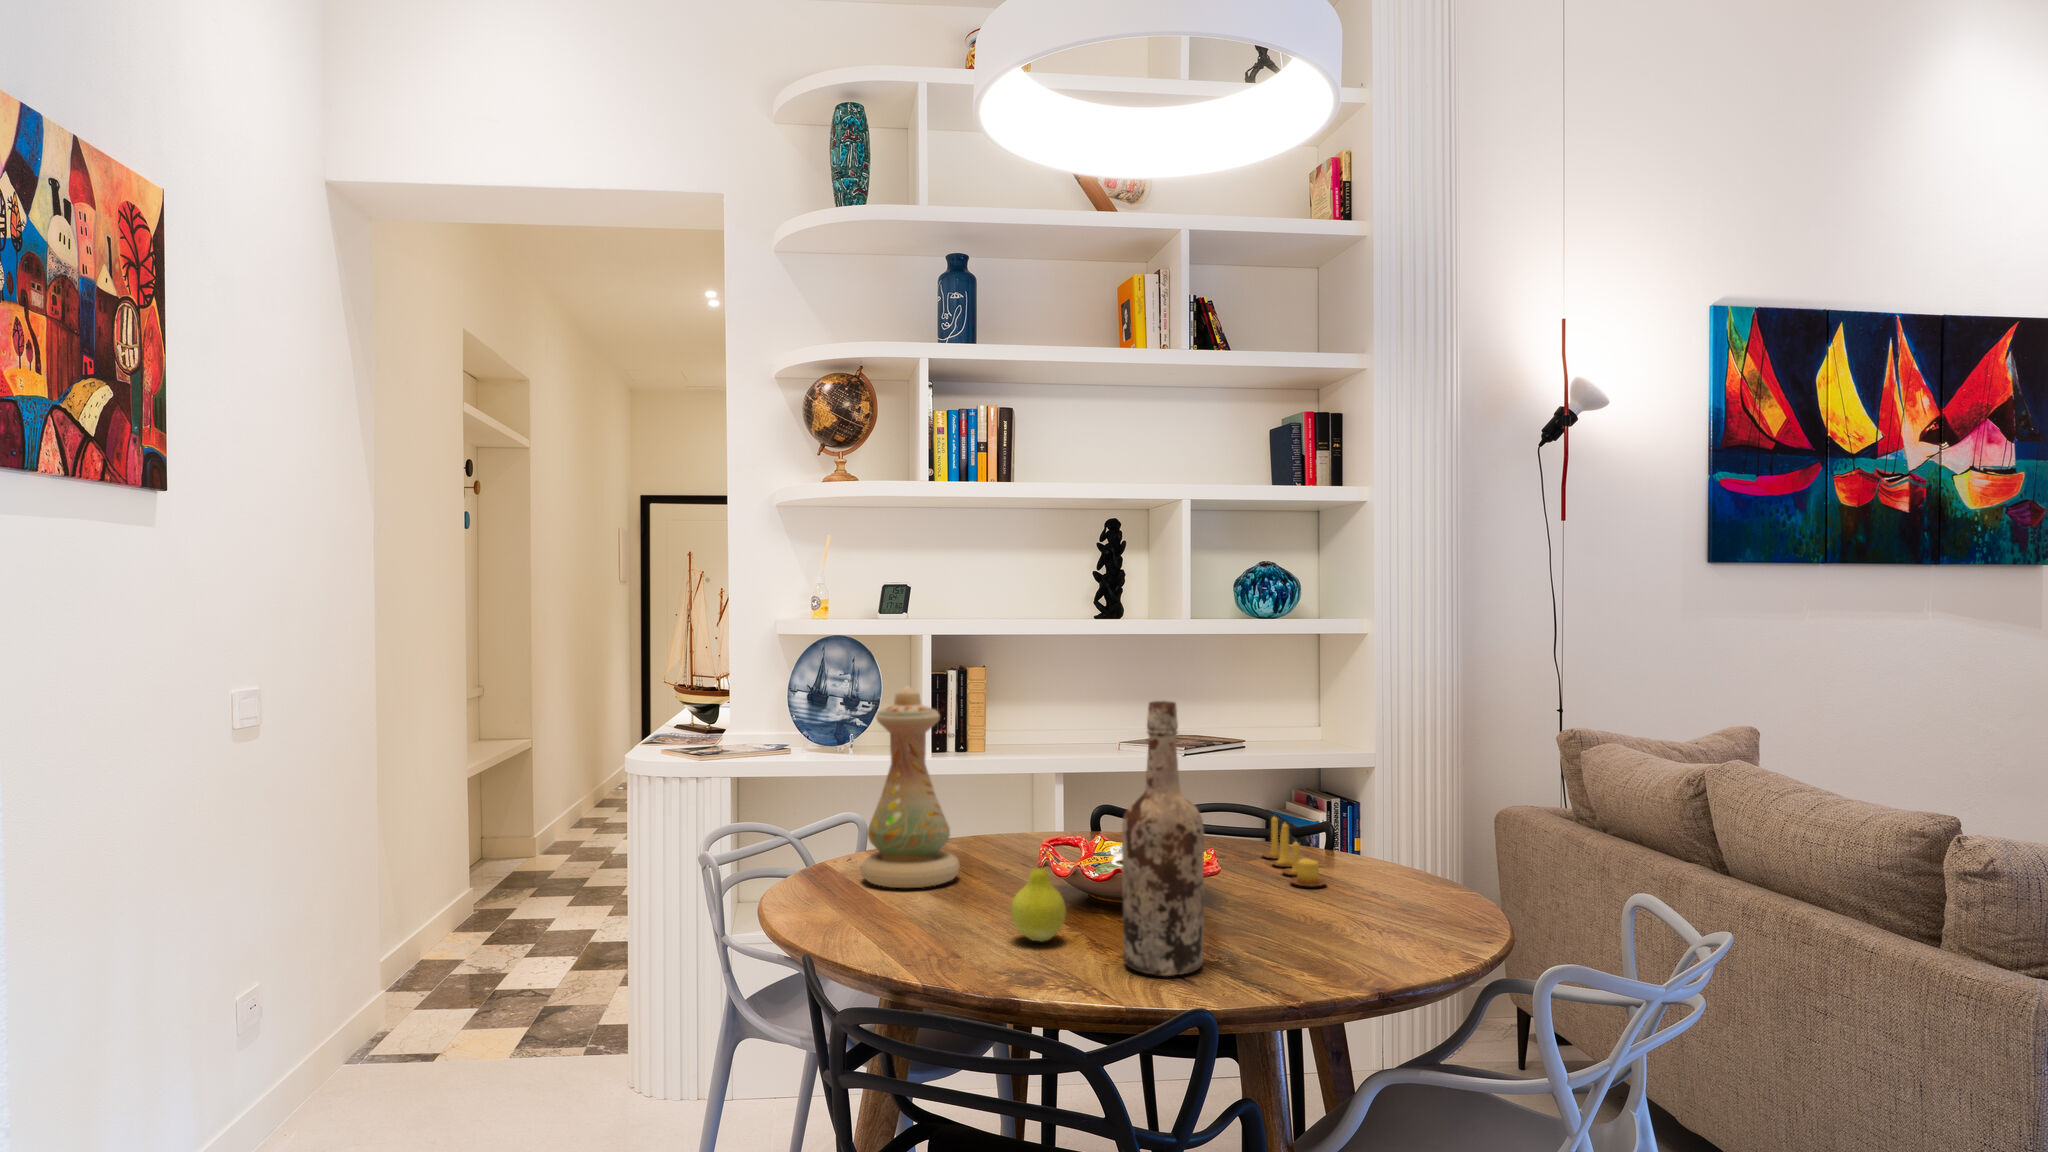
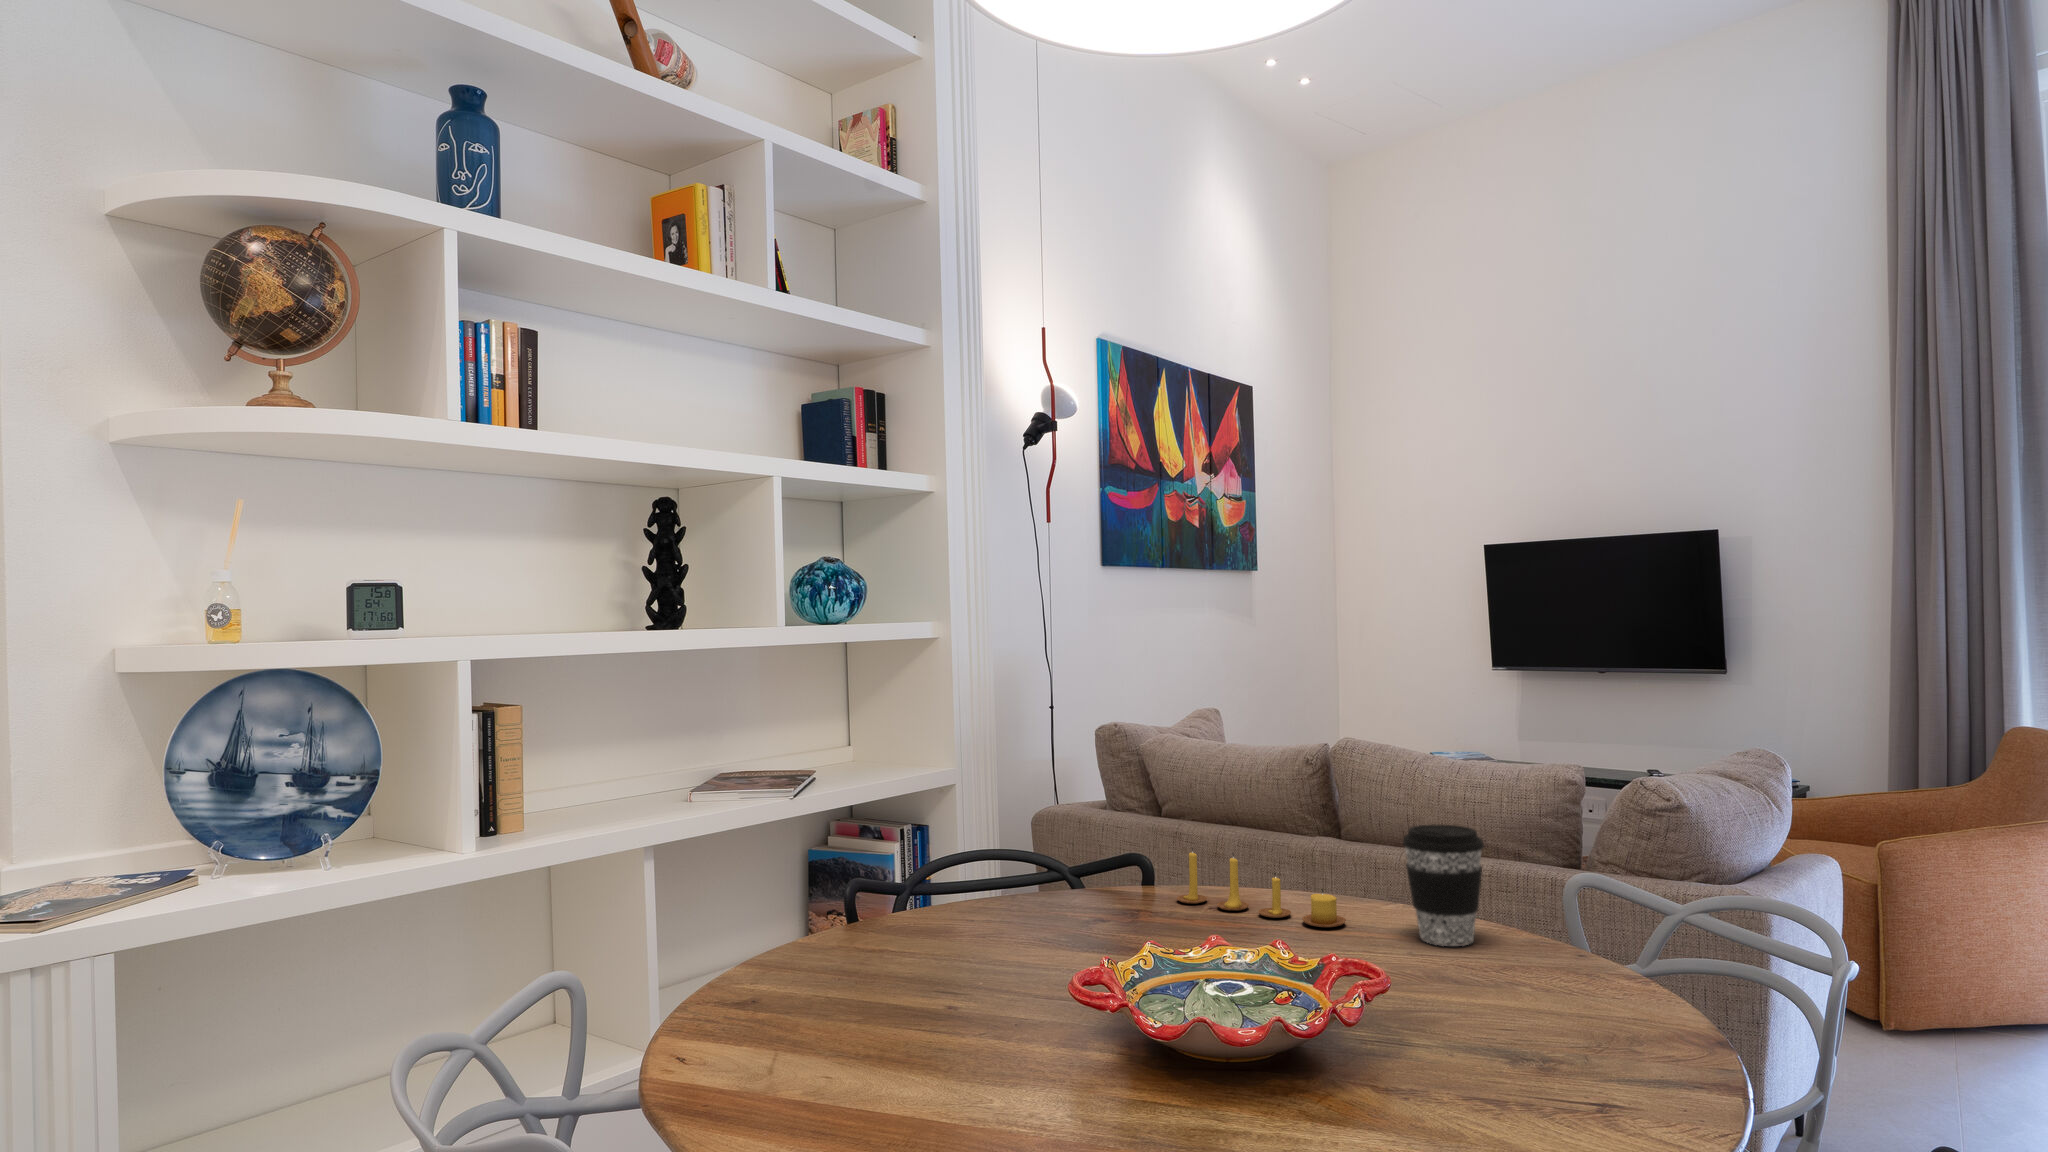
vase: present [861,686,960,888] -> none [858,730,1022,1076]
wine bottle: present [1122,701,1204,976] -> none [1516,714,1642,1085]
coffee cup: none [1319,809,1389,914] -> present [1403,825,1484,946]
fruit: present [1011,845,1066,941] -> none [1340,938,1428,1088]

